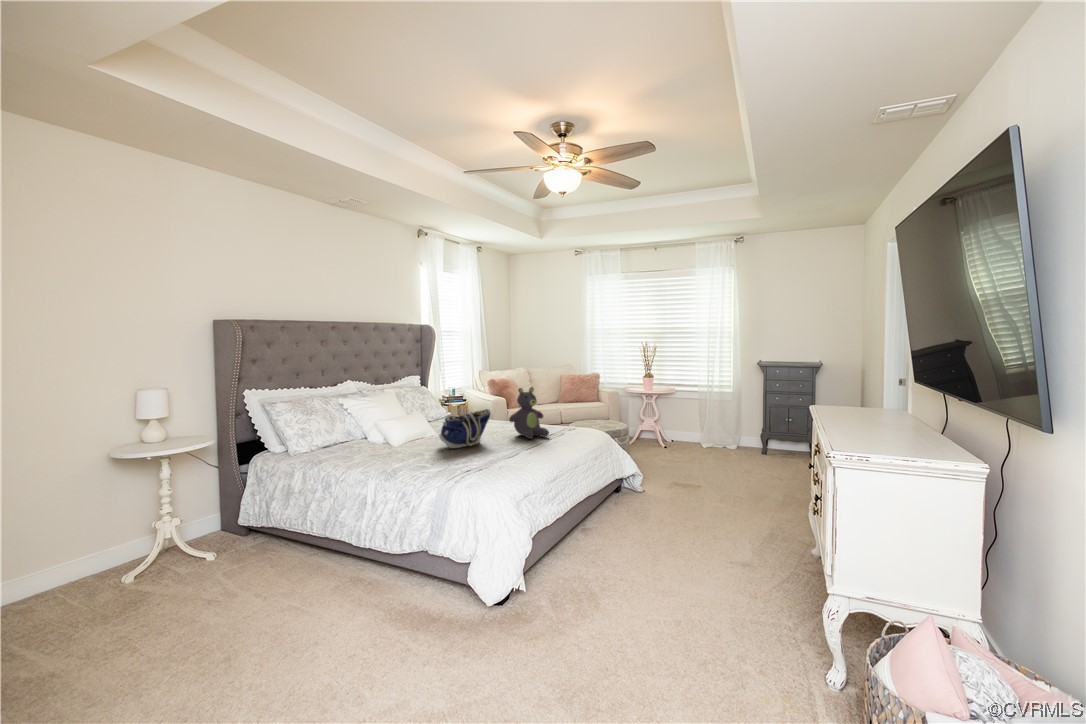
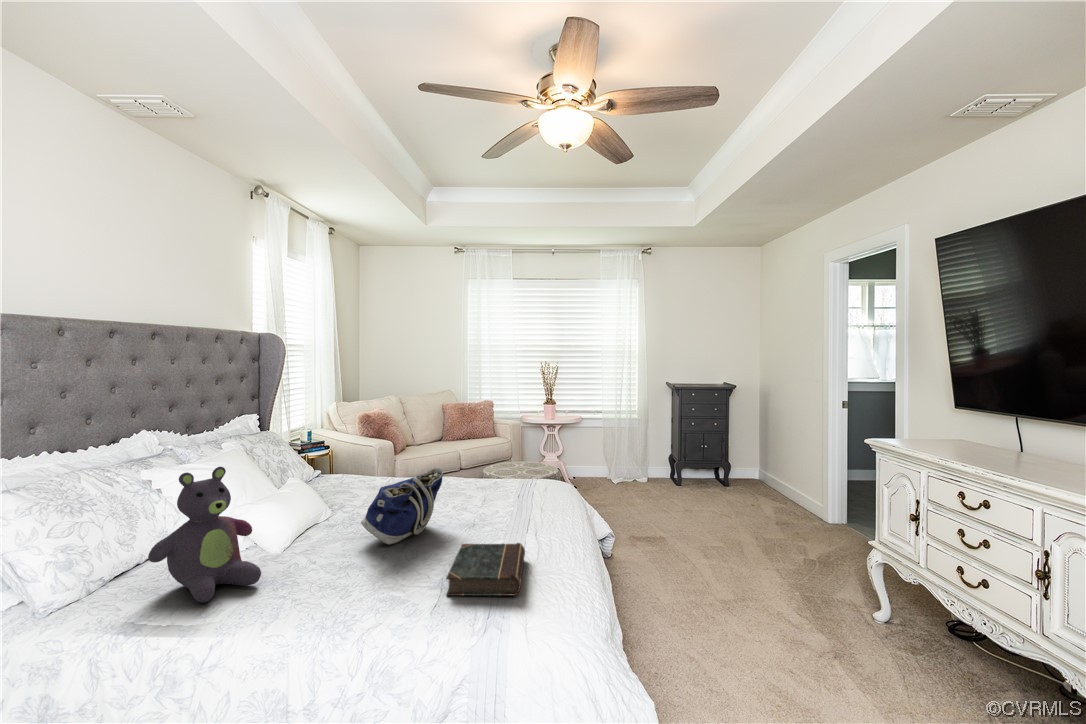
stuffed bear: present [509,387,549,439] -> present [148,467,261,602]
book: none [457,450,516,473] -> present [446,543,525,596]

